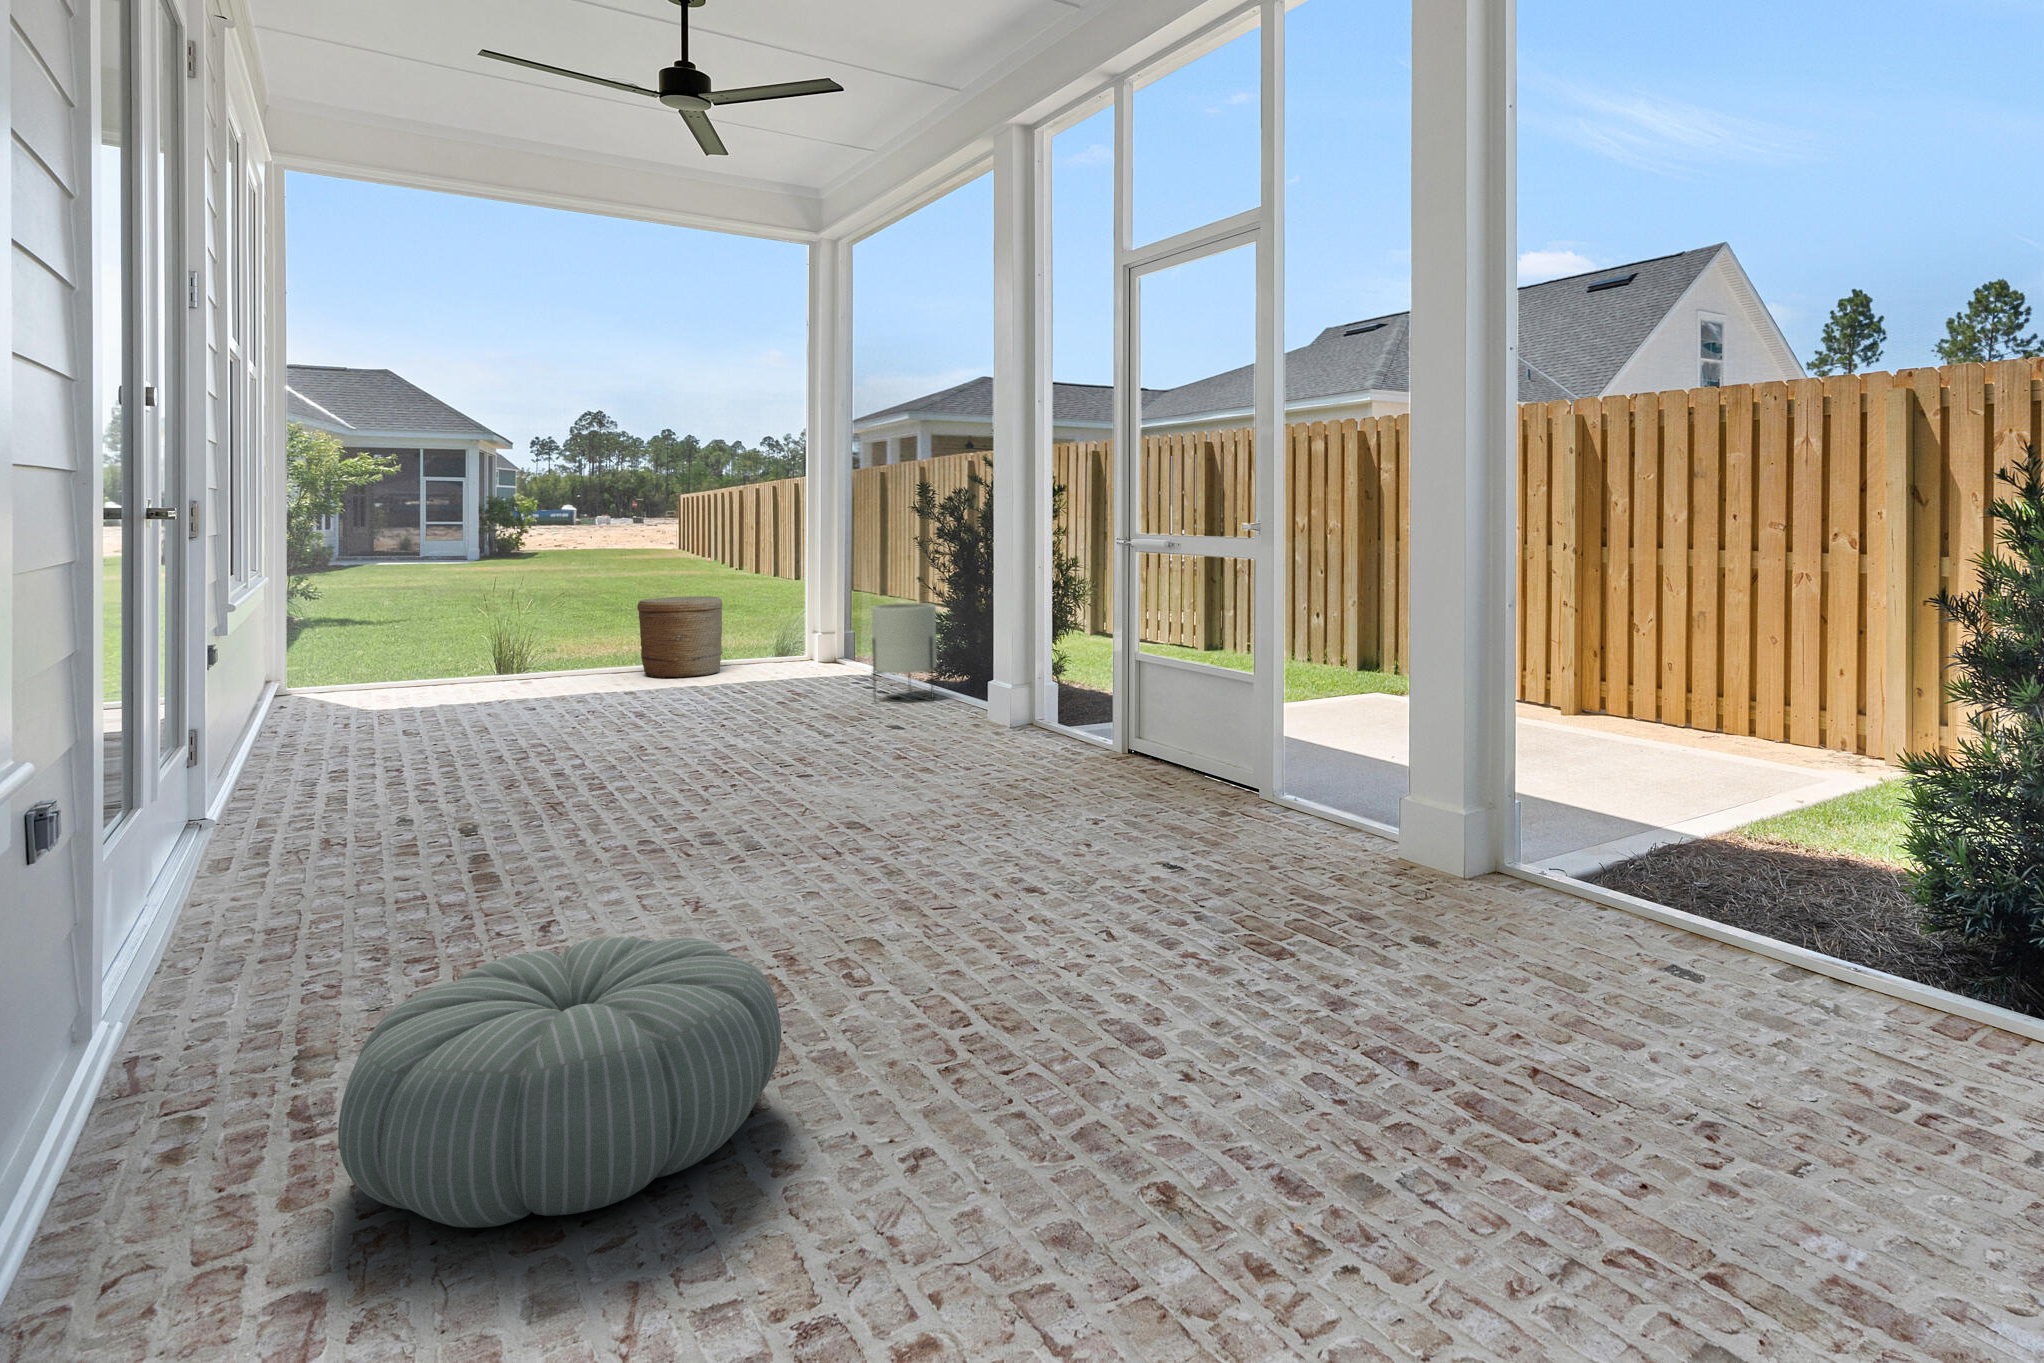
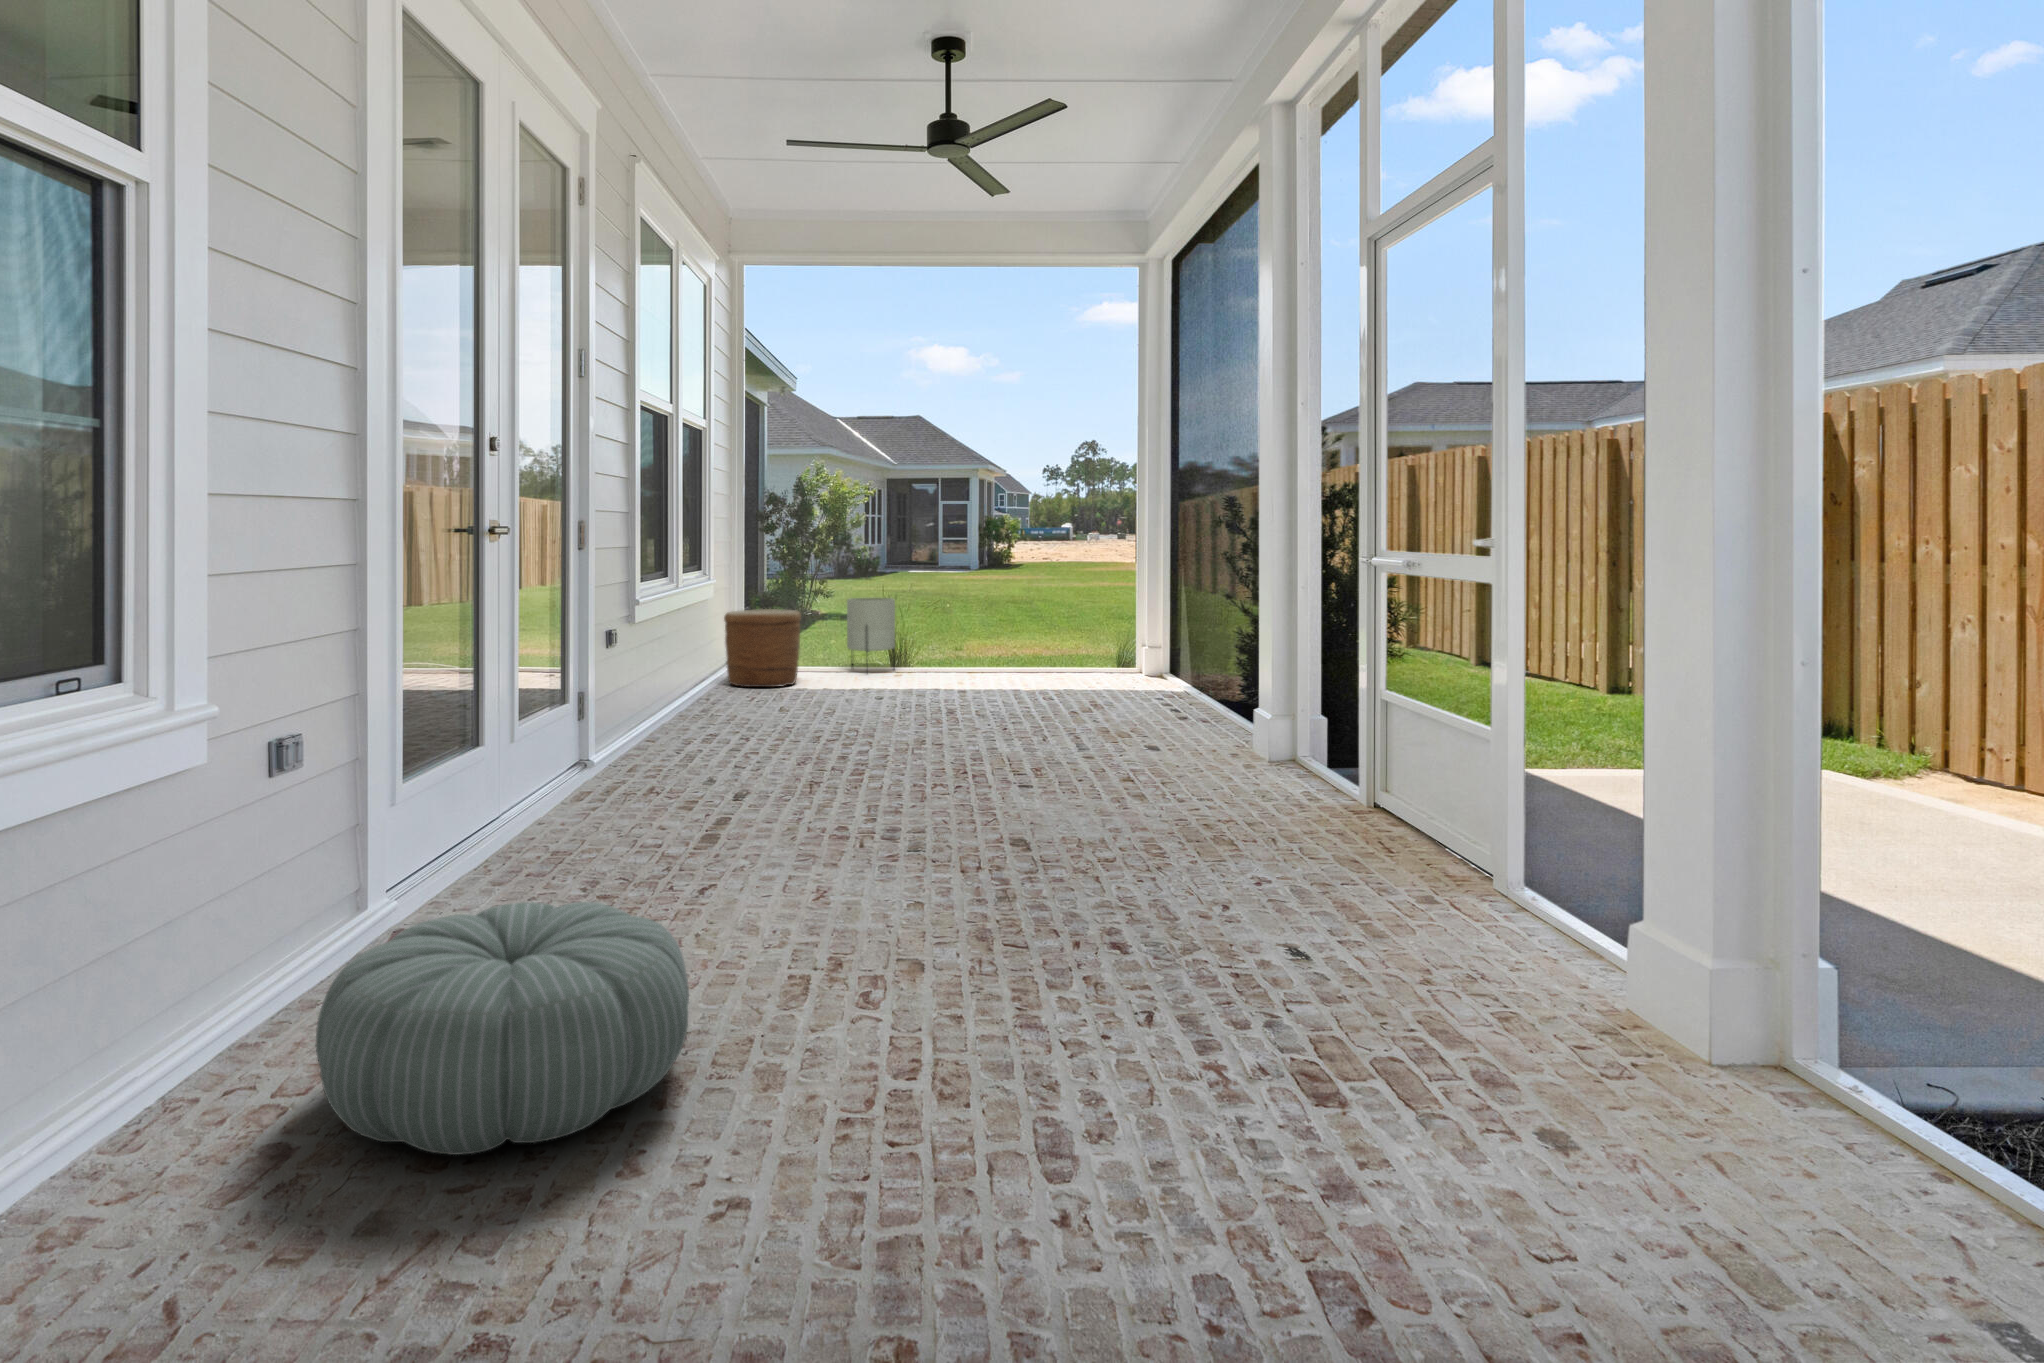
woven basket: present [637,596,722,678] -> present [724,609,801,687]
planter: present [872,603,937,699] -> present [847,598,895,674]

